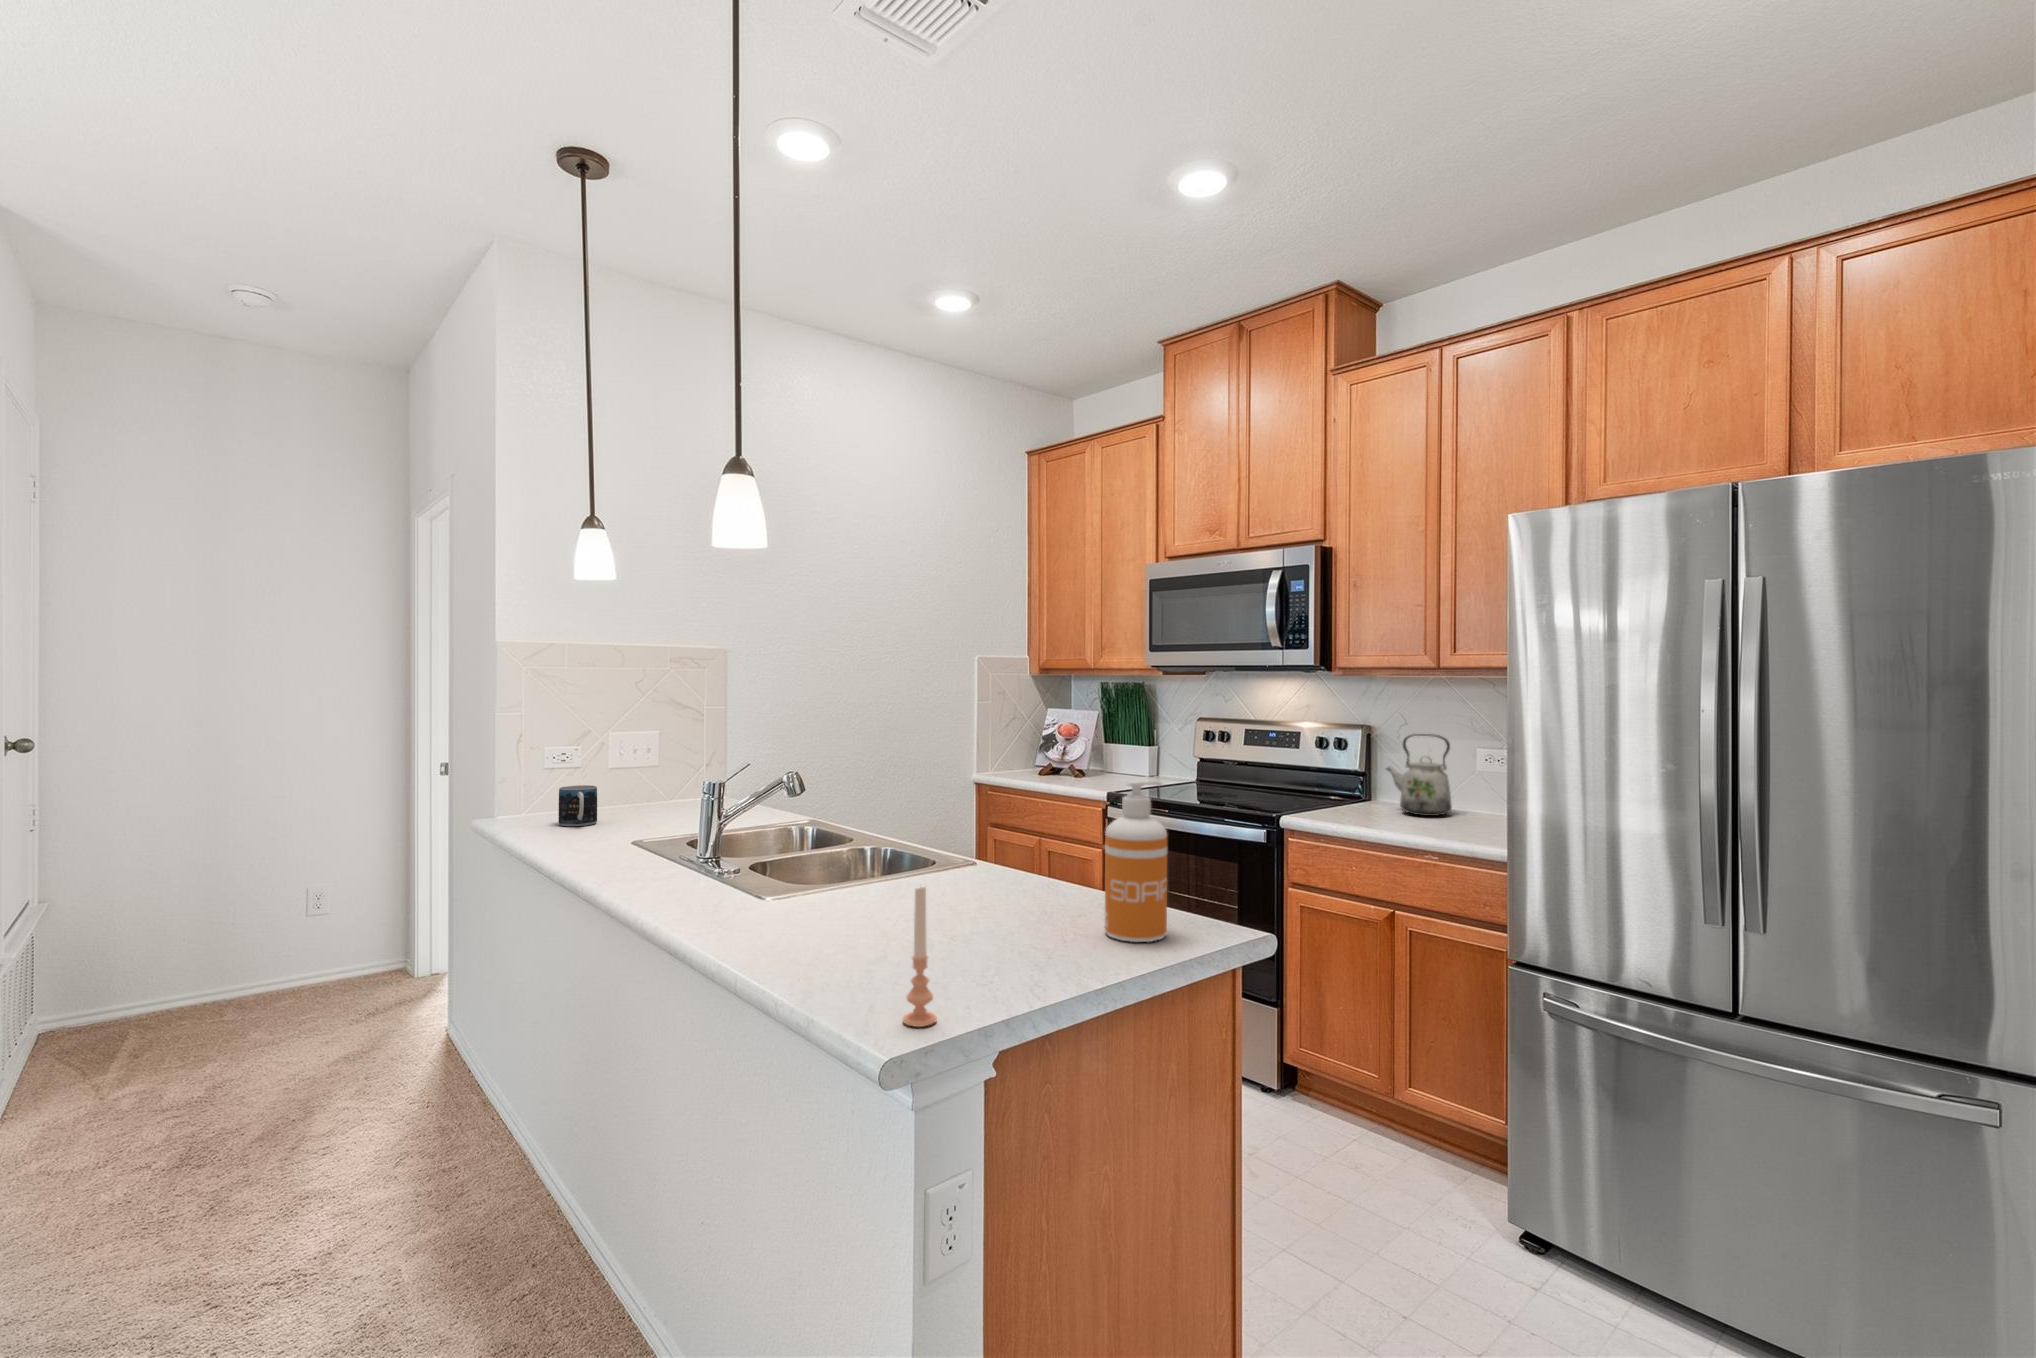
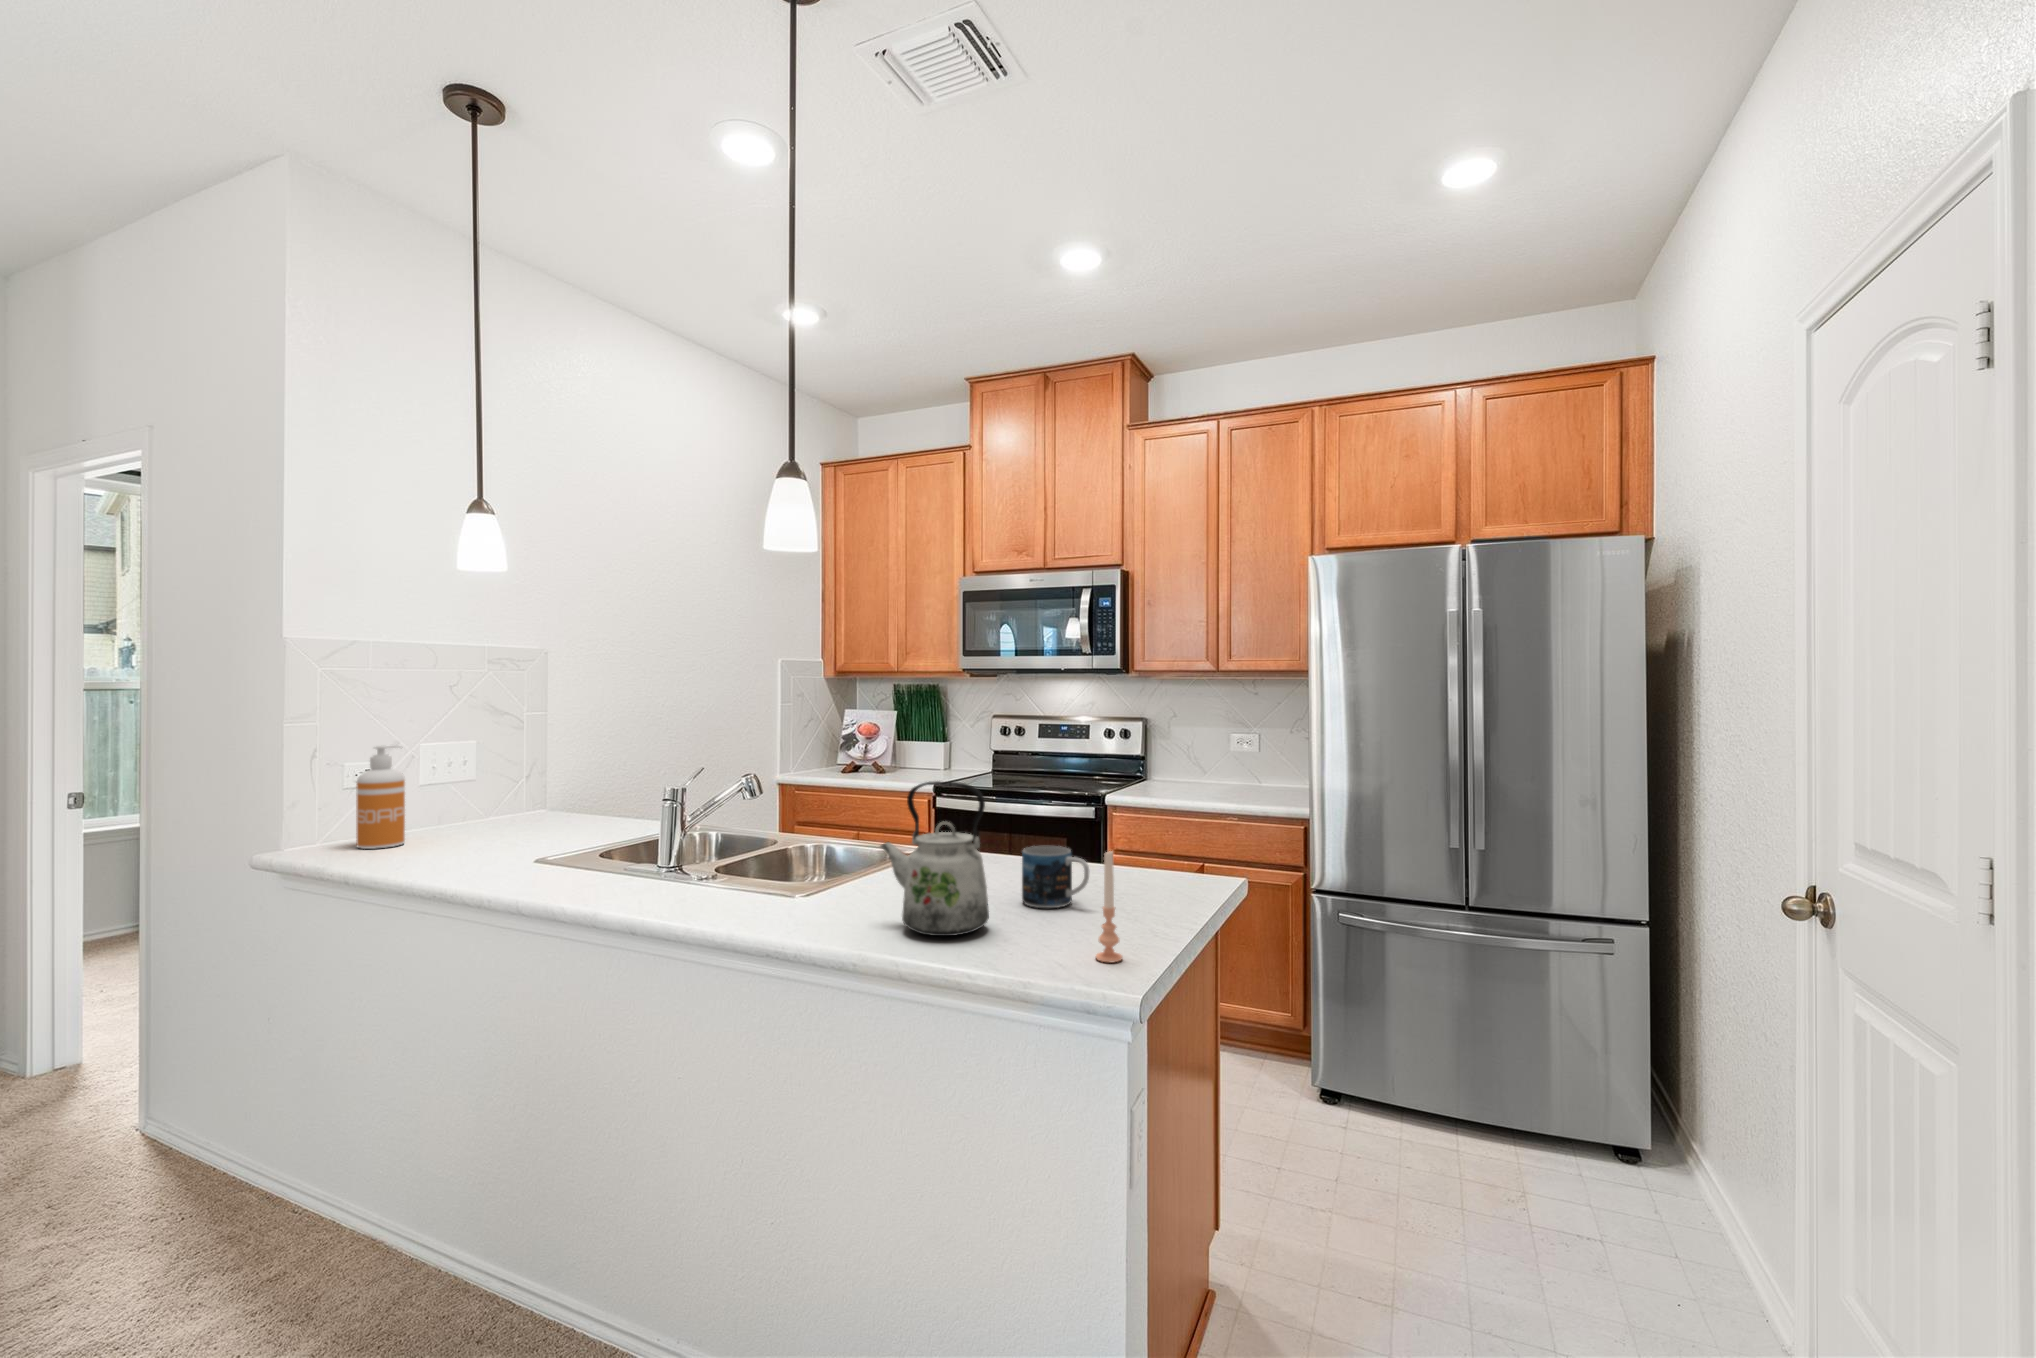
kettle: present [1386,734,1452,816] -> present [880,781,989,936]
soap dispenser: present [1105,781,1167,942] -> present [356,746,405,849]
mug: present [559,785,597,826] -> present [1022,846,1089,908]

